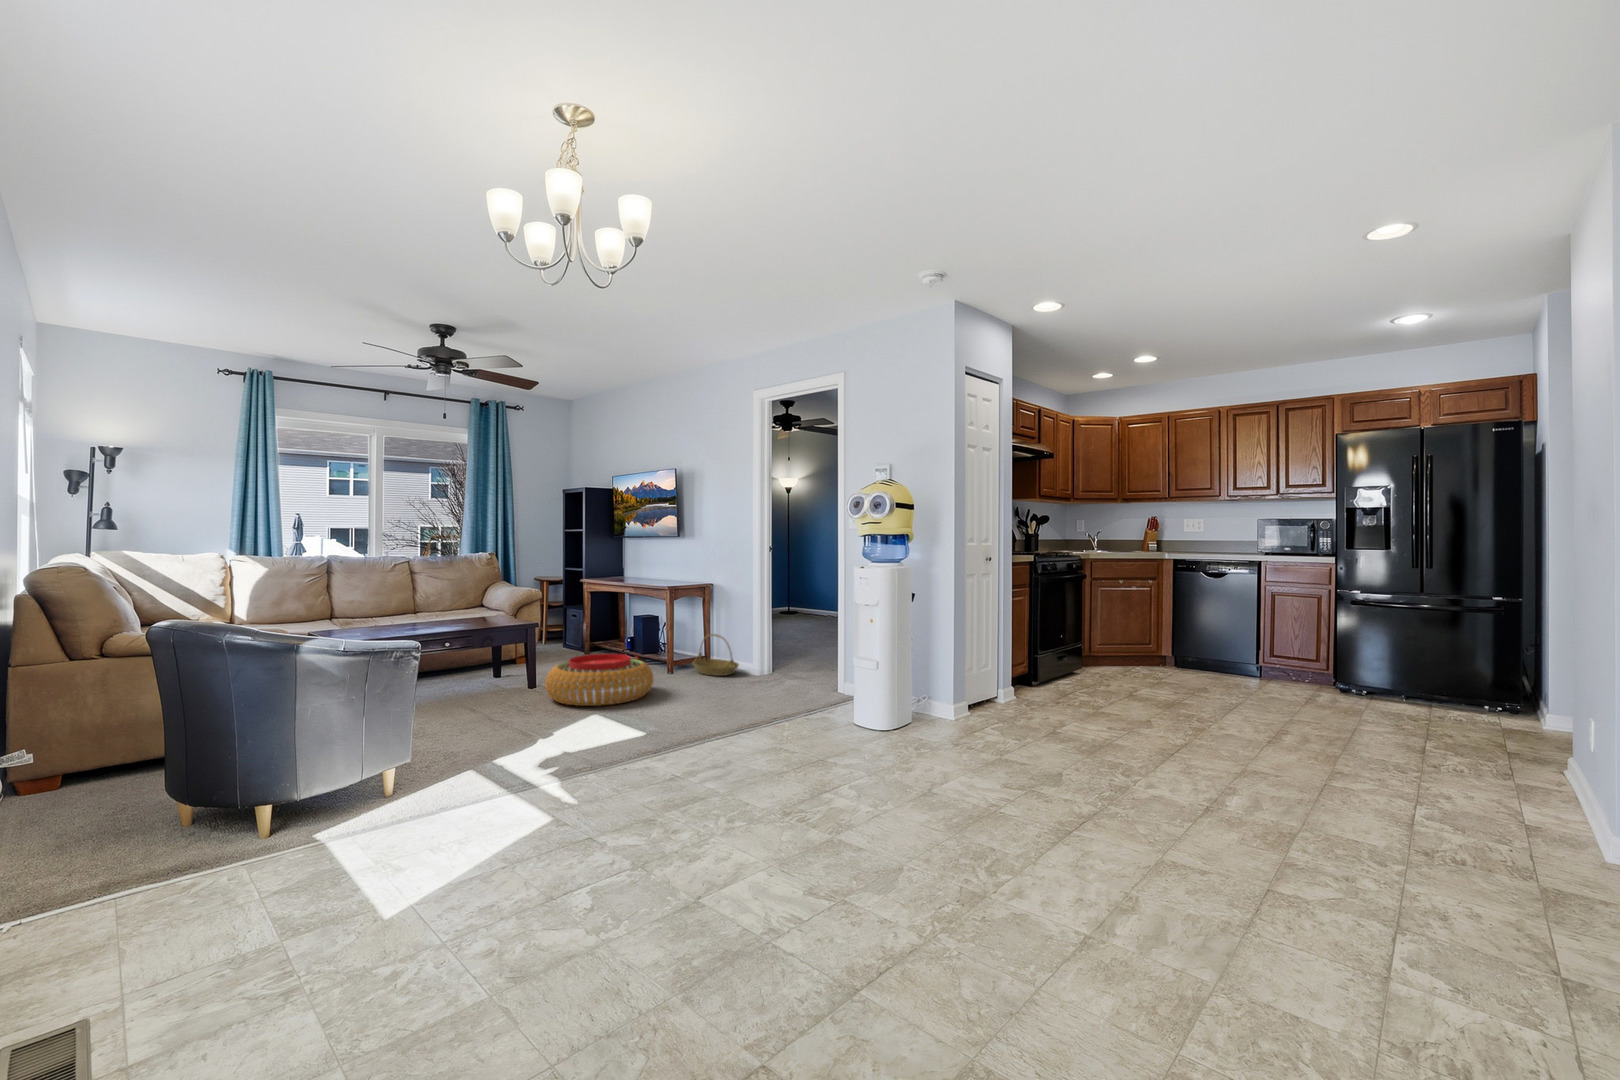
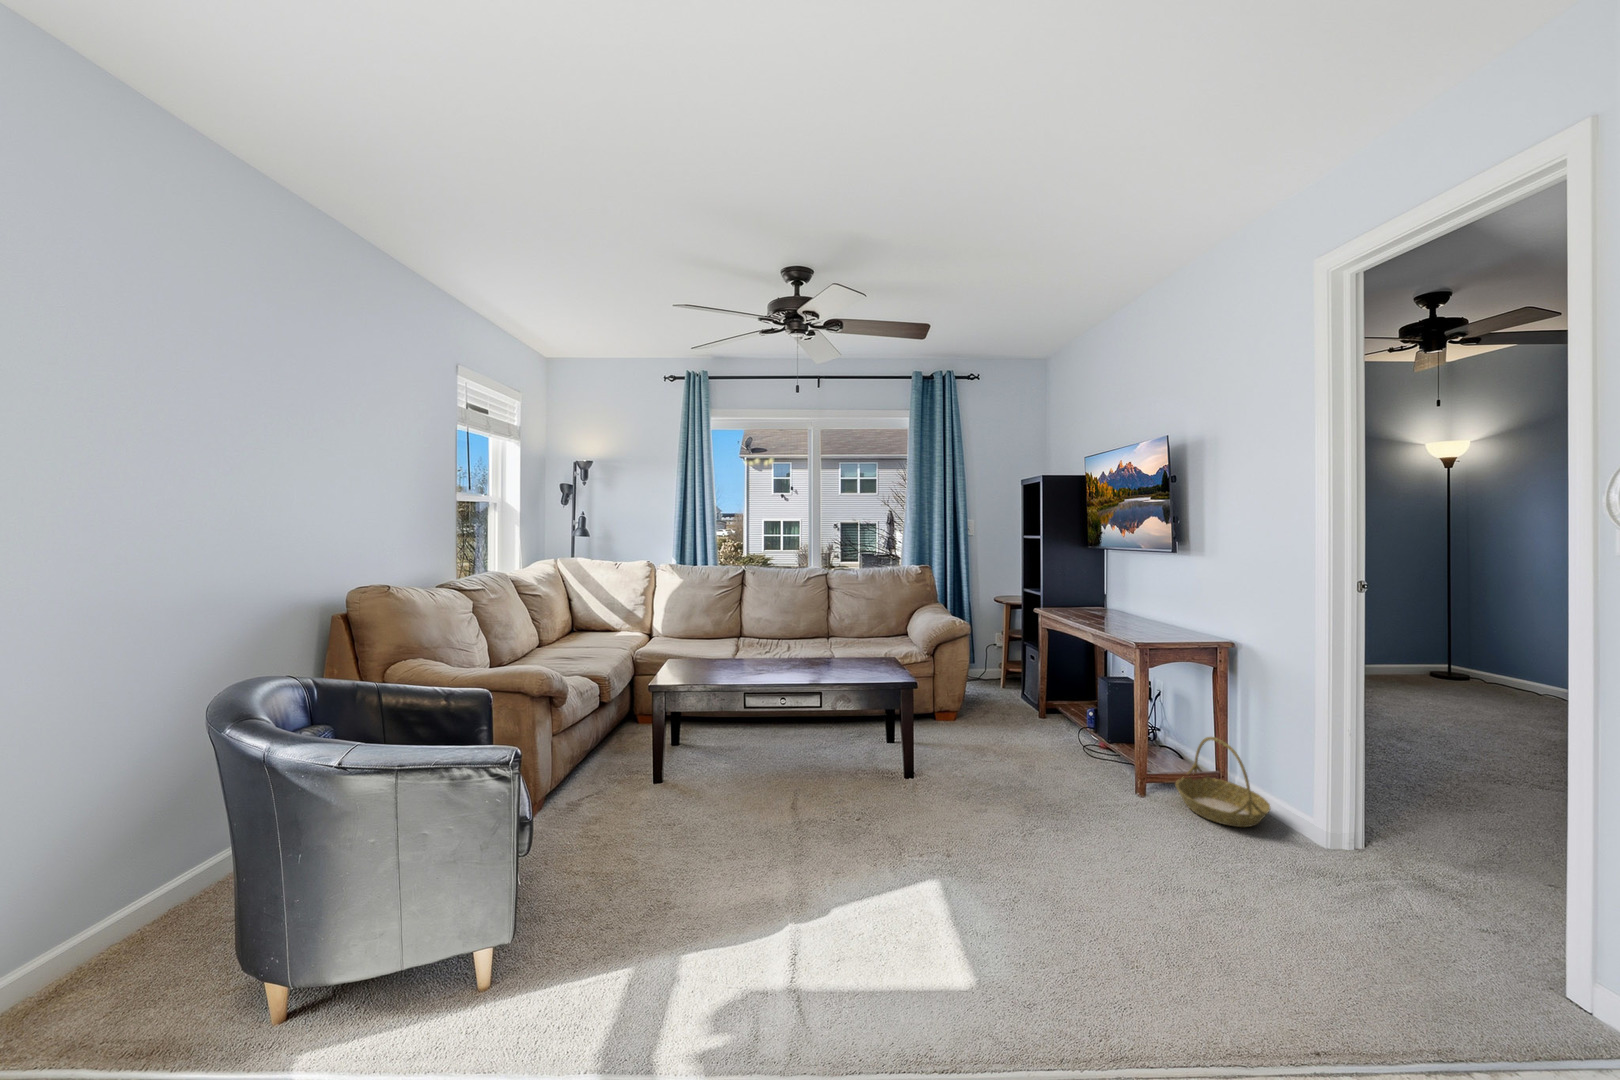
pouf: present [545,654,653,706] -> none [889,748,1068,856]

